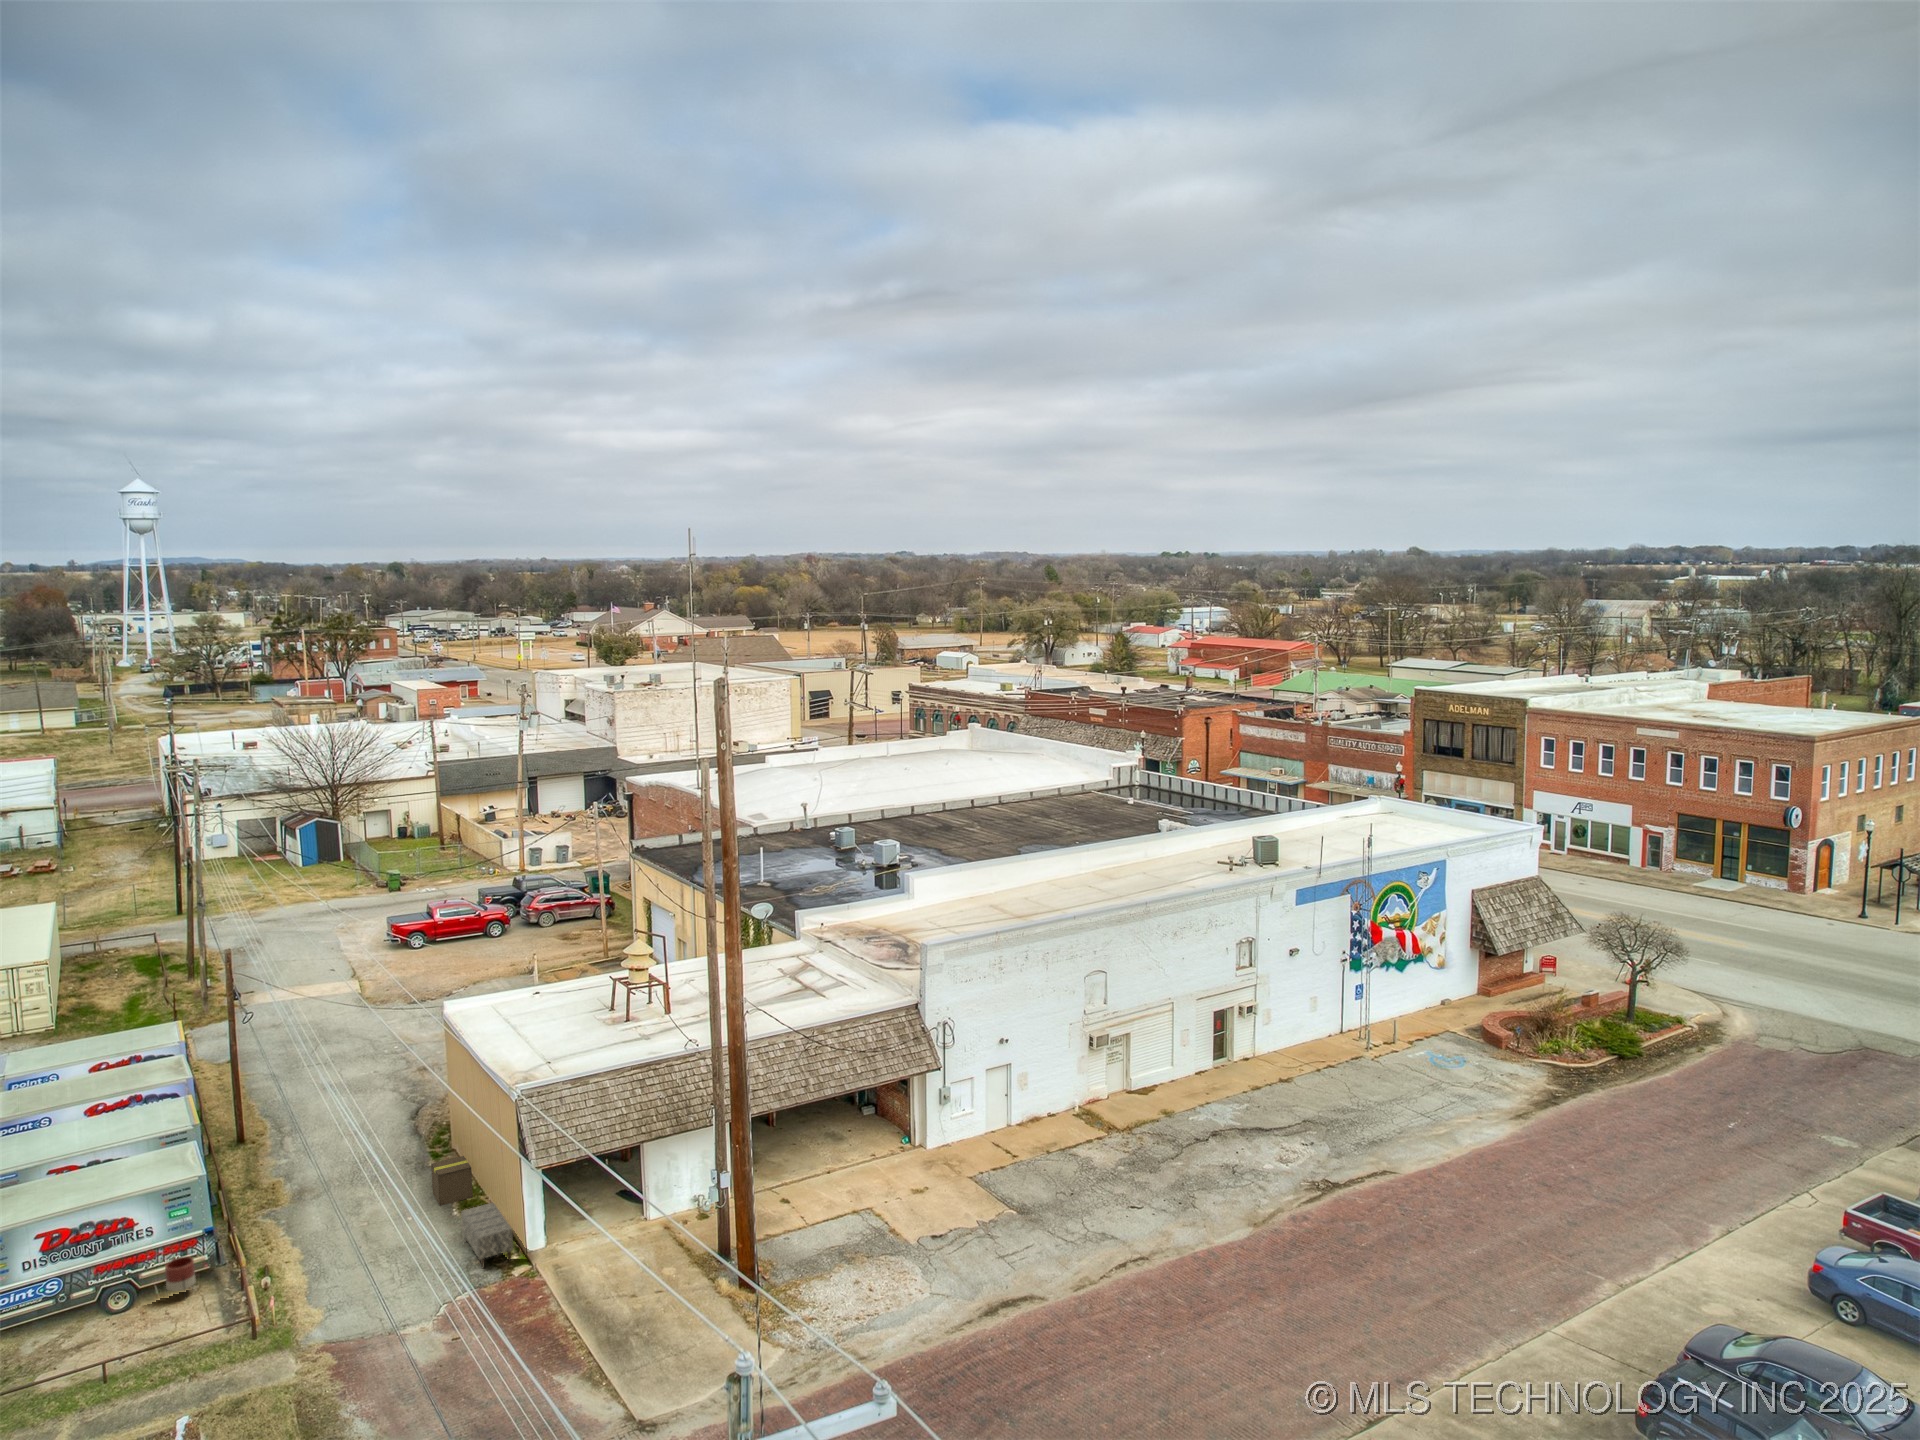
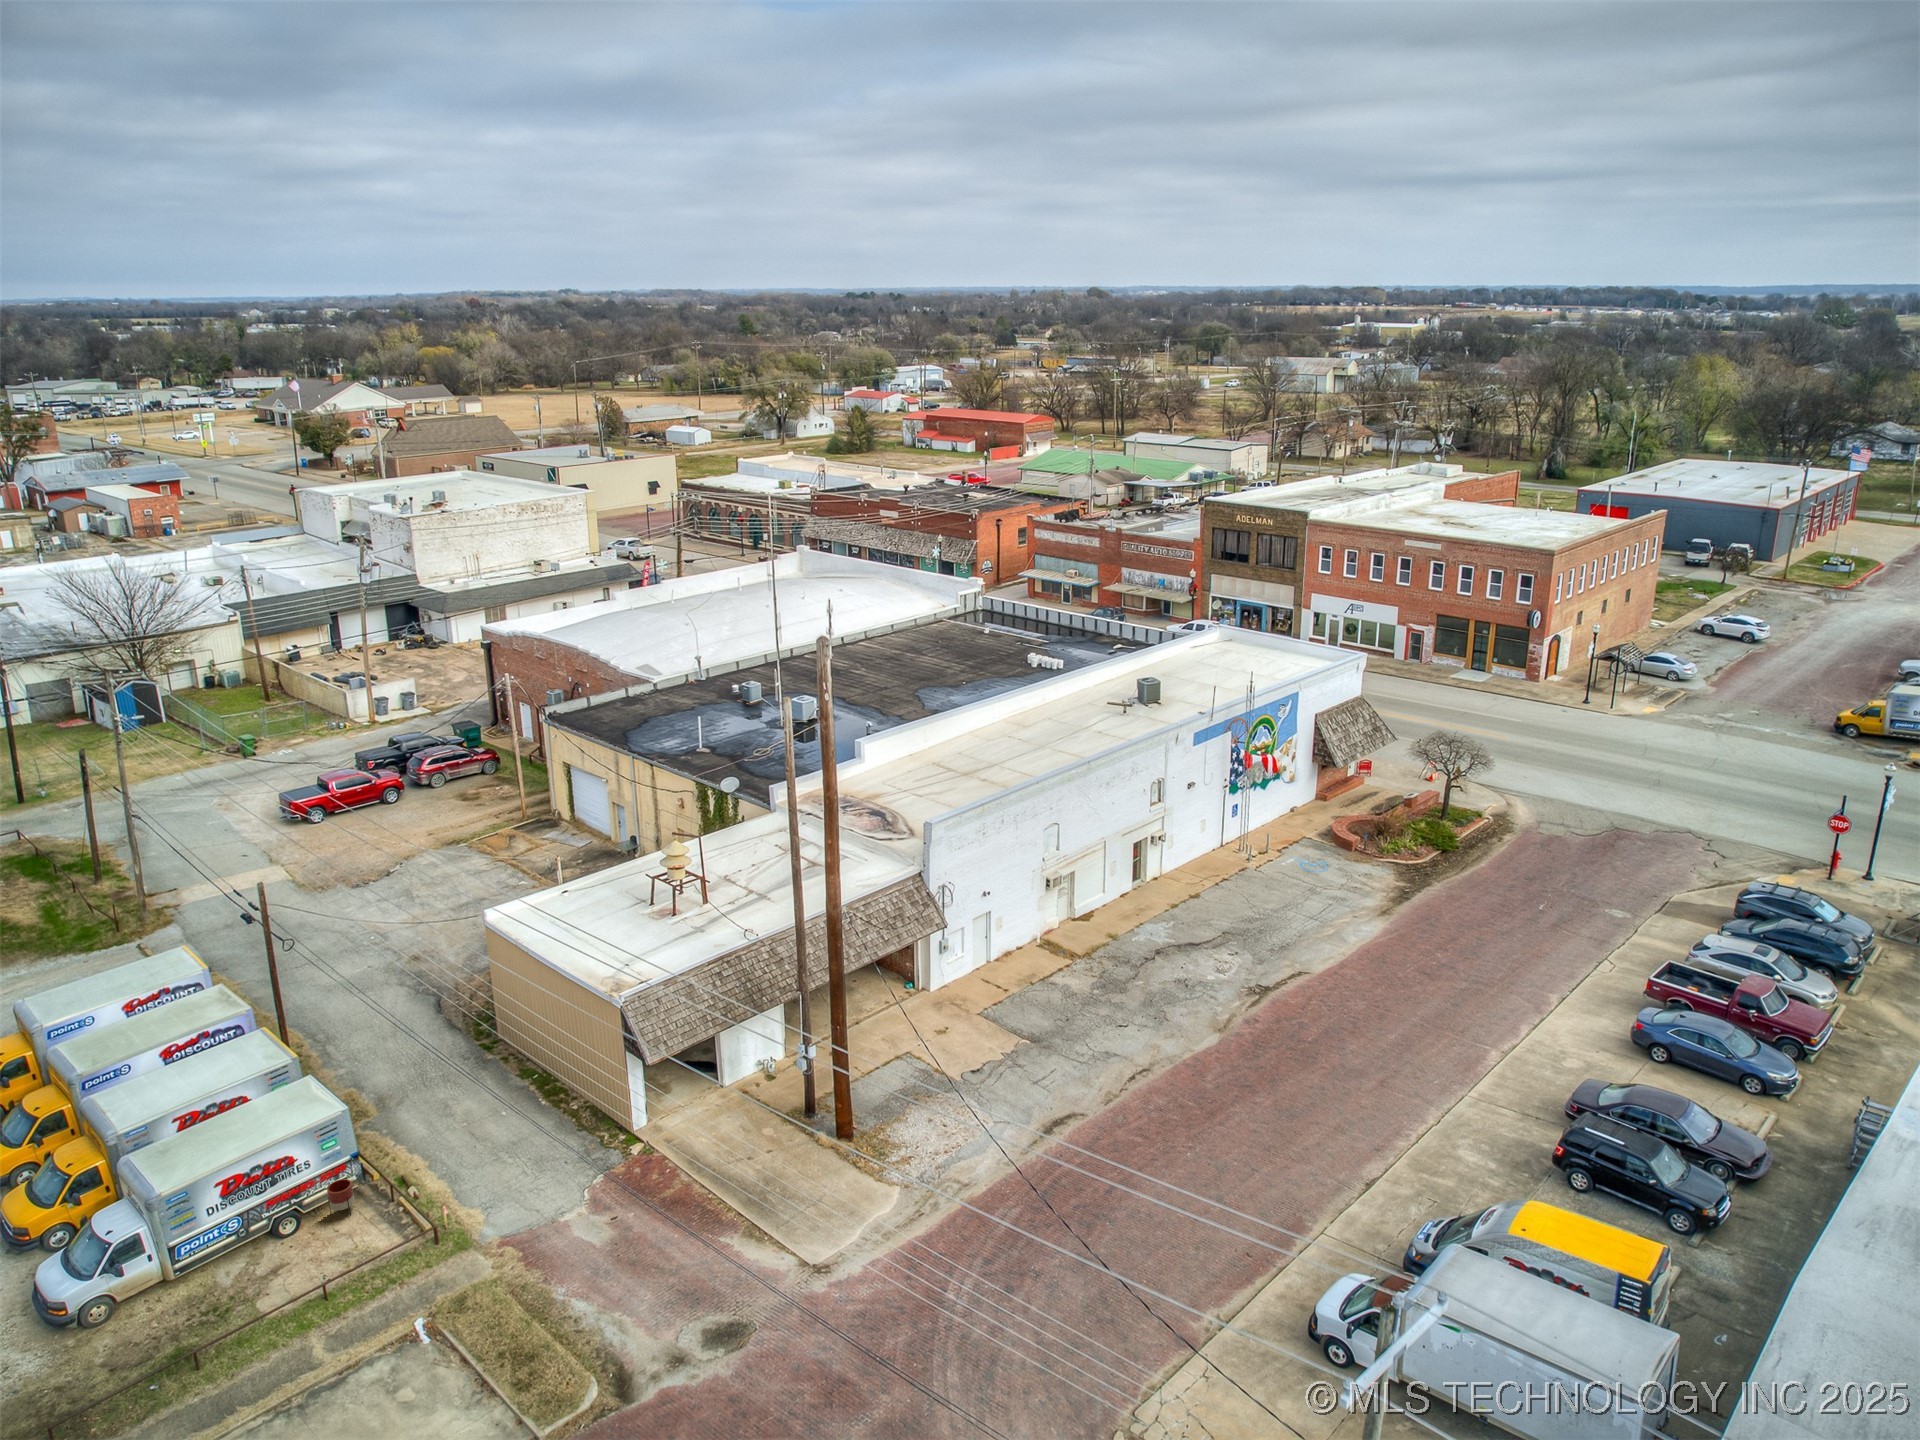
cardboard box: present [431,1156,473,1206] -> none [514,1050,557,1097]
bench: present [461,1203,513,1268] -> none [570,1092,628,1150]

